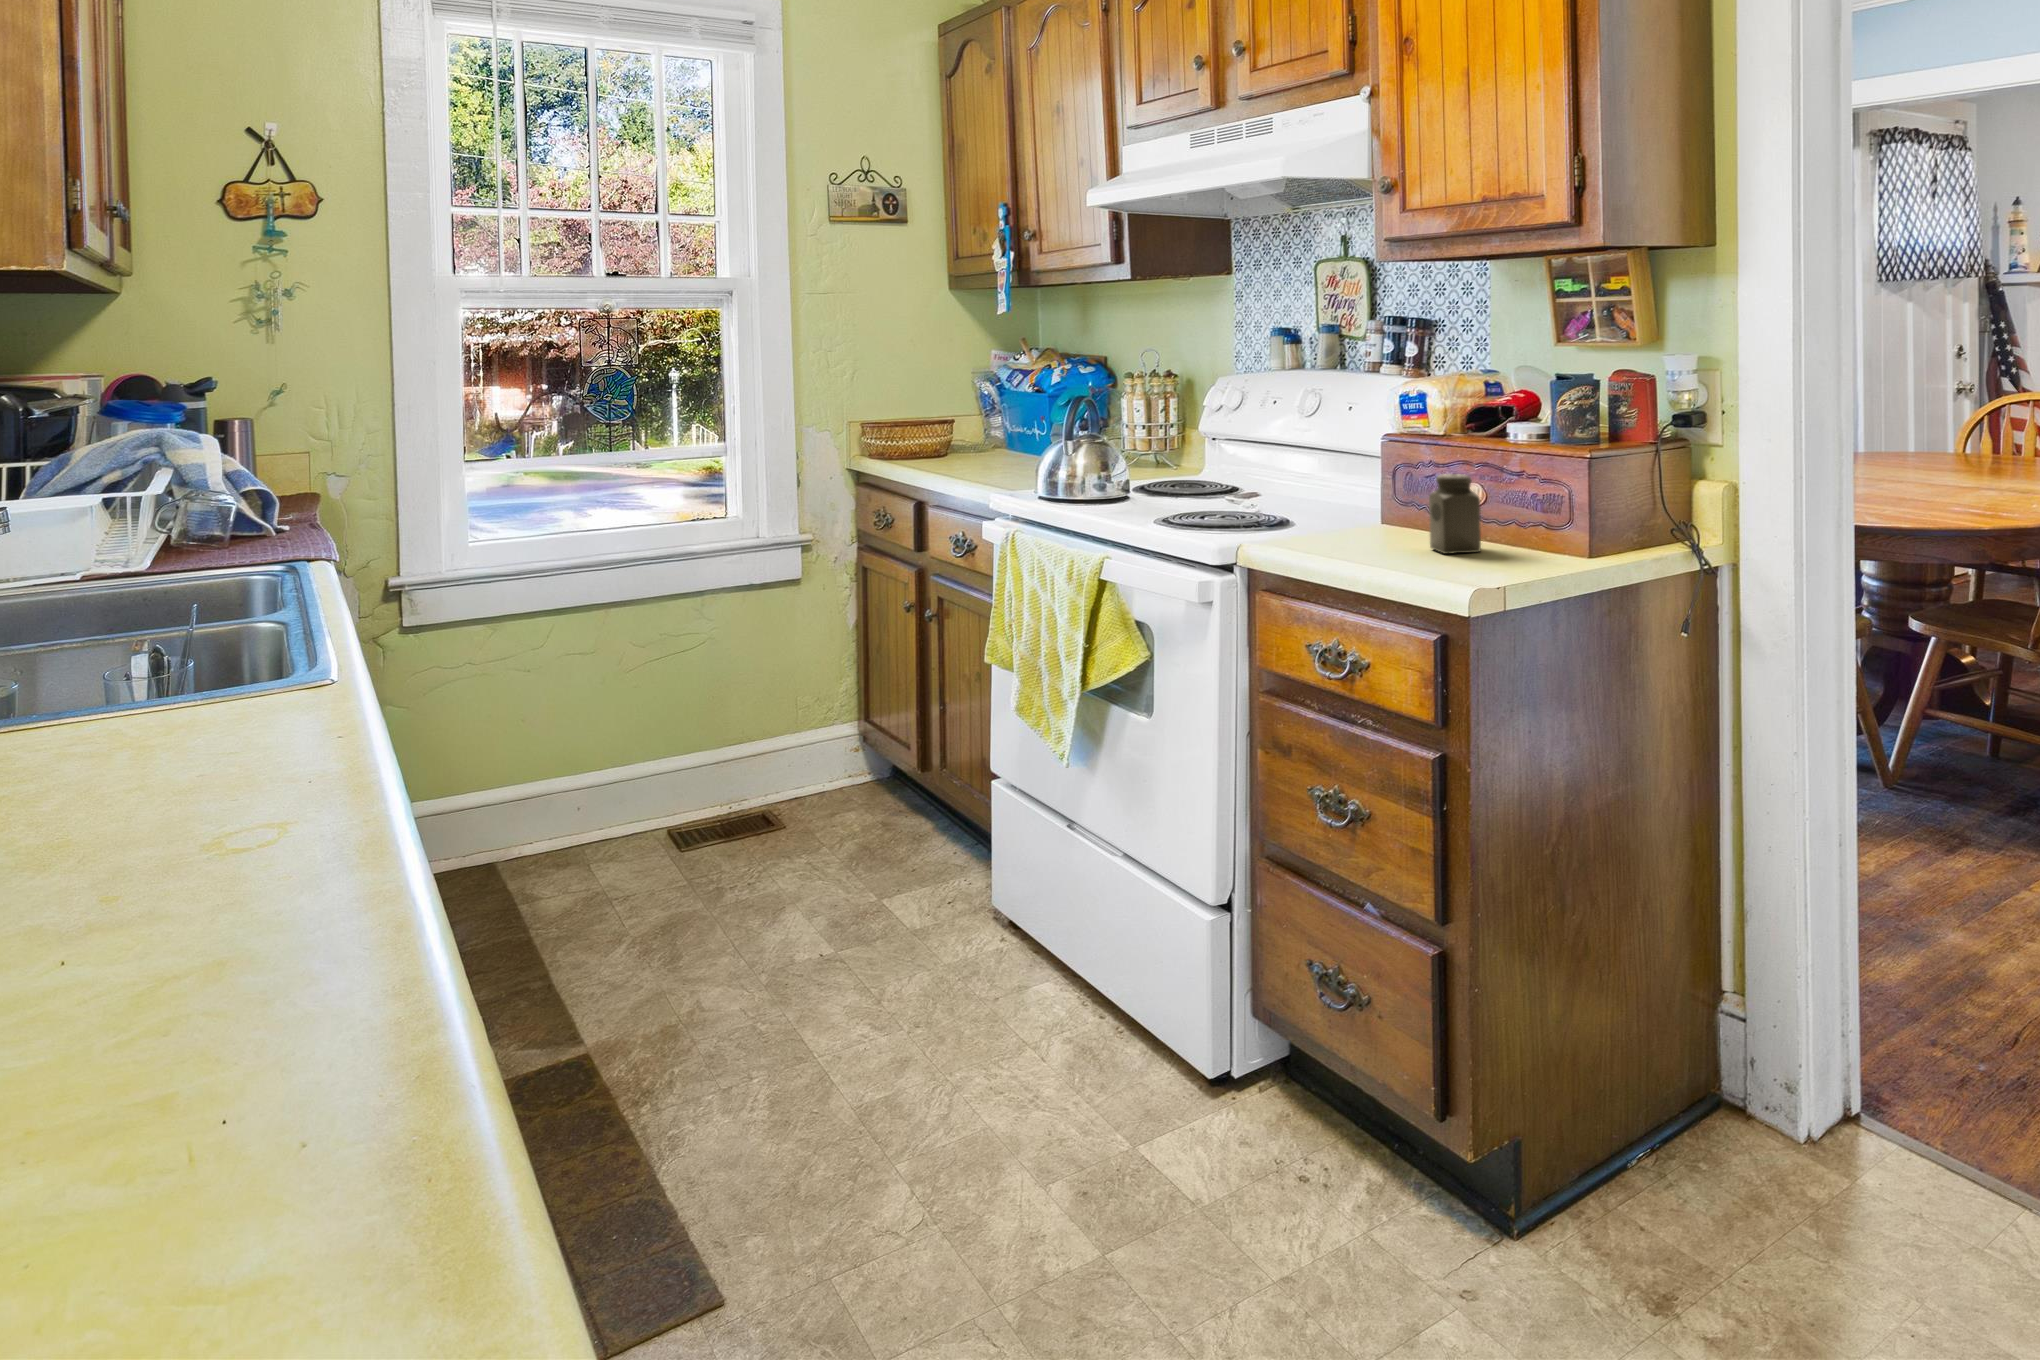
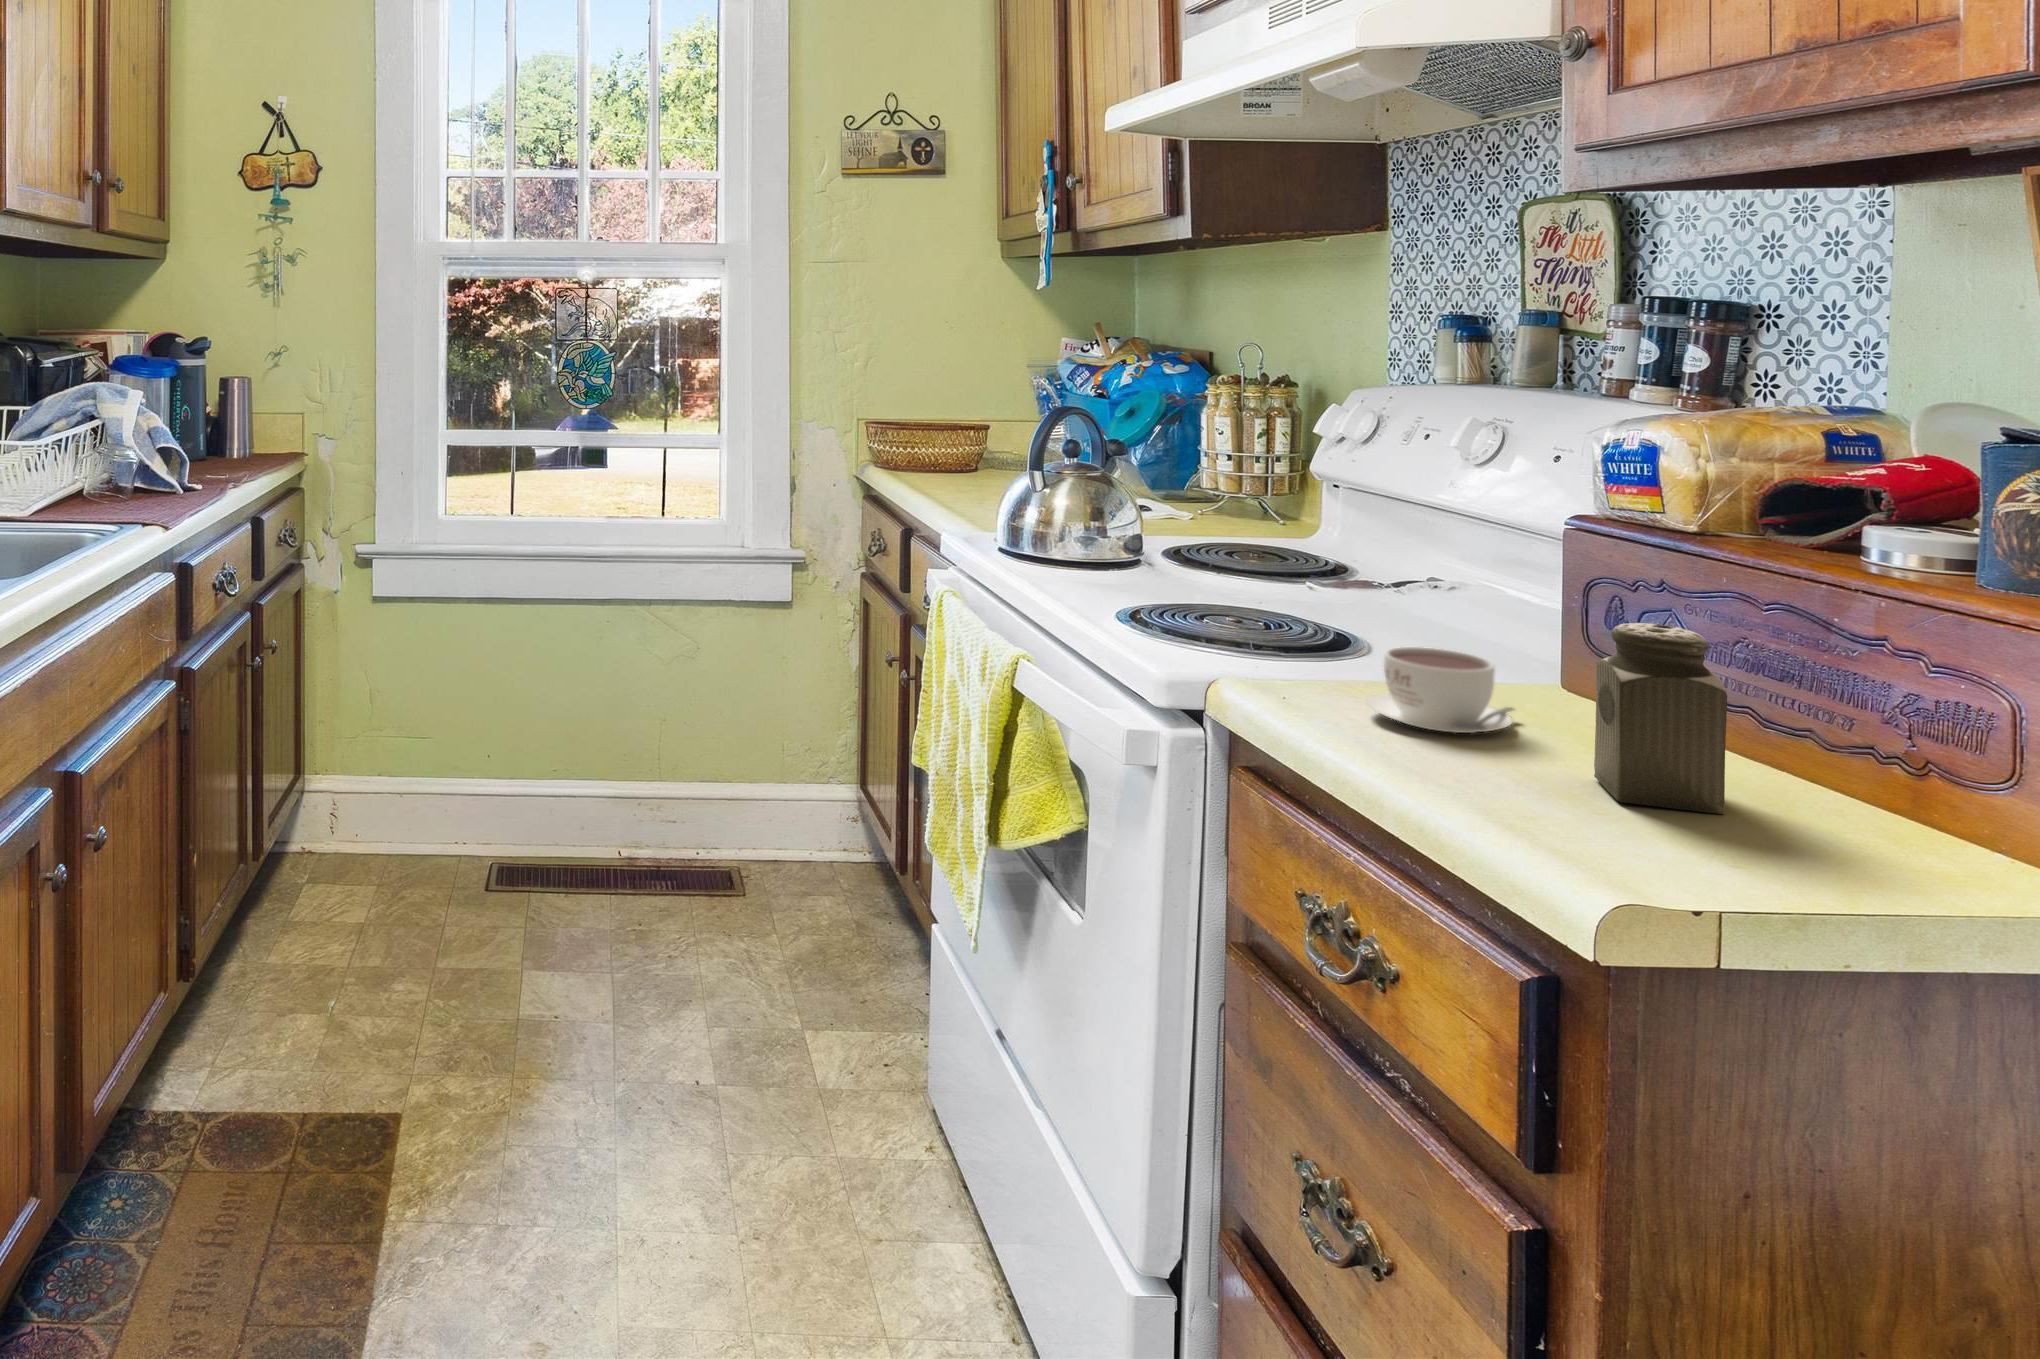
coffee cup: none [1322,506,1387,544] -> present [1366,647,1514,733]

